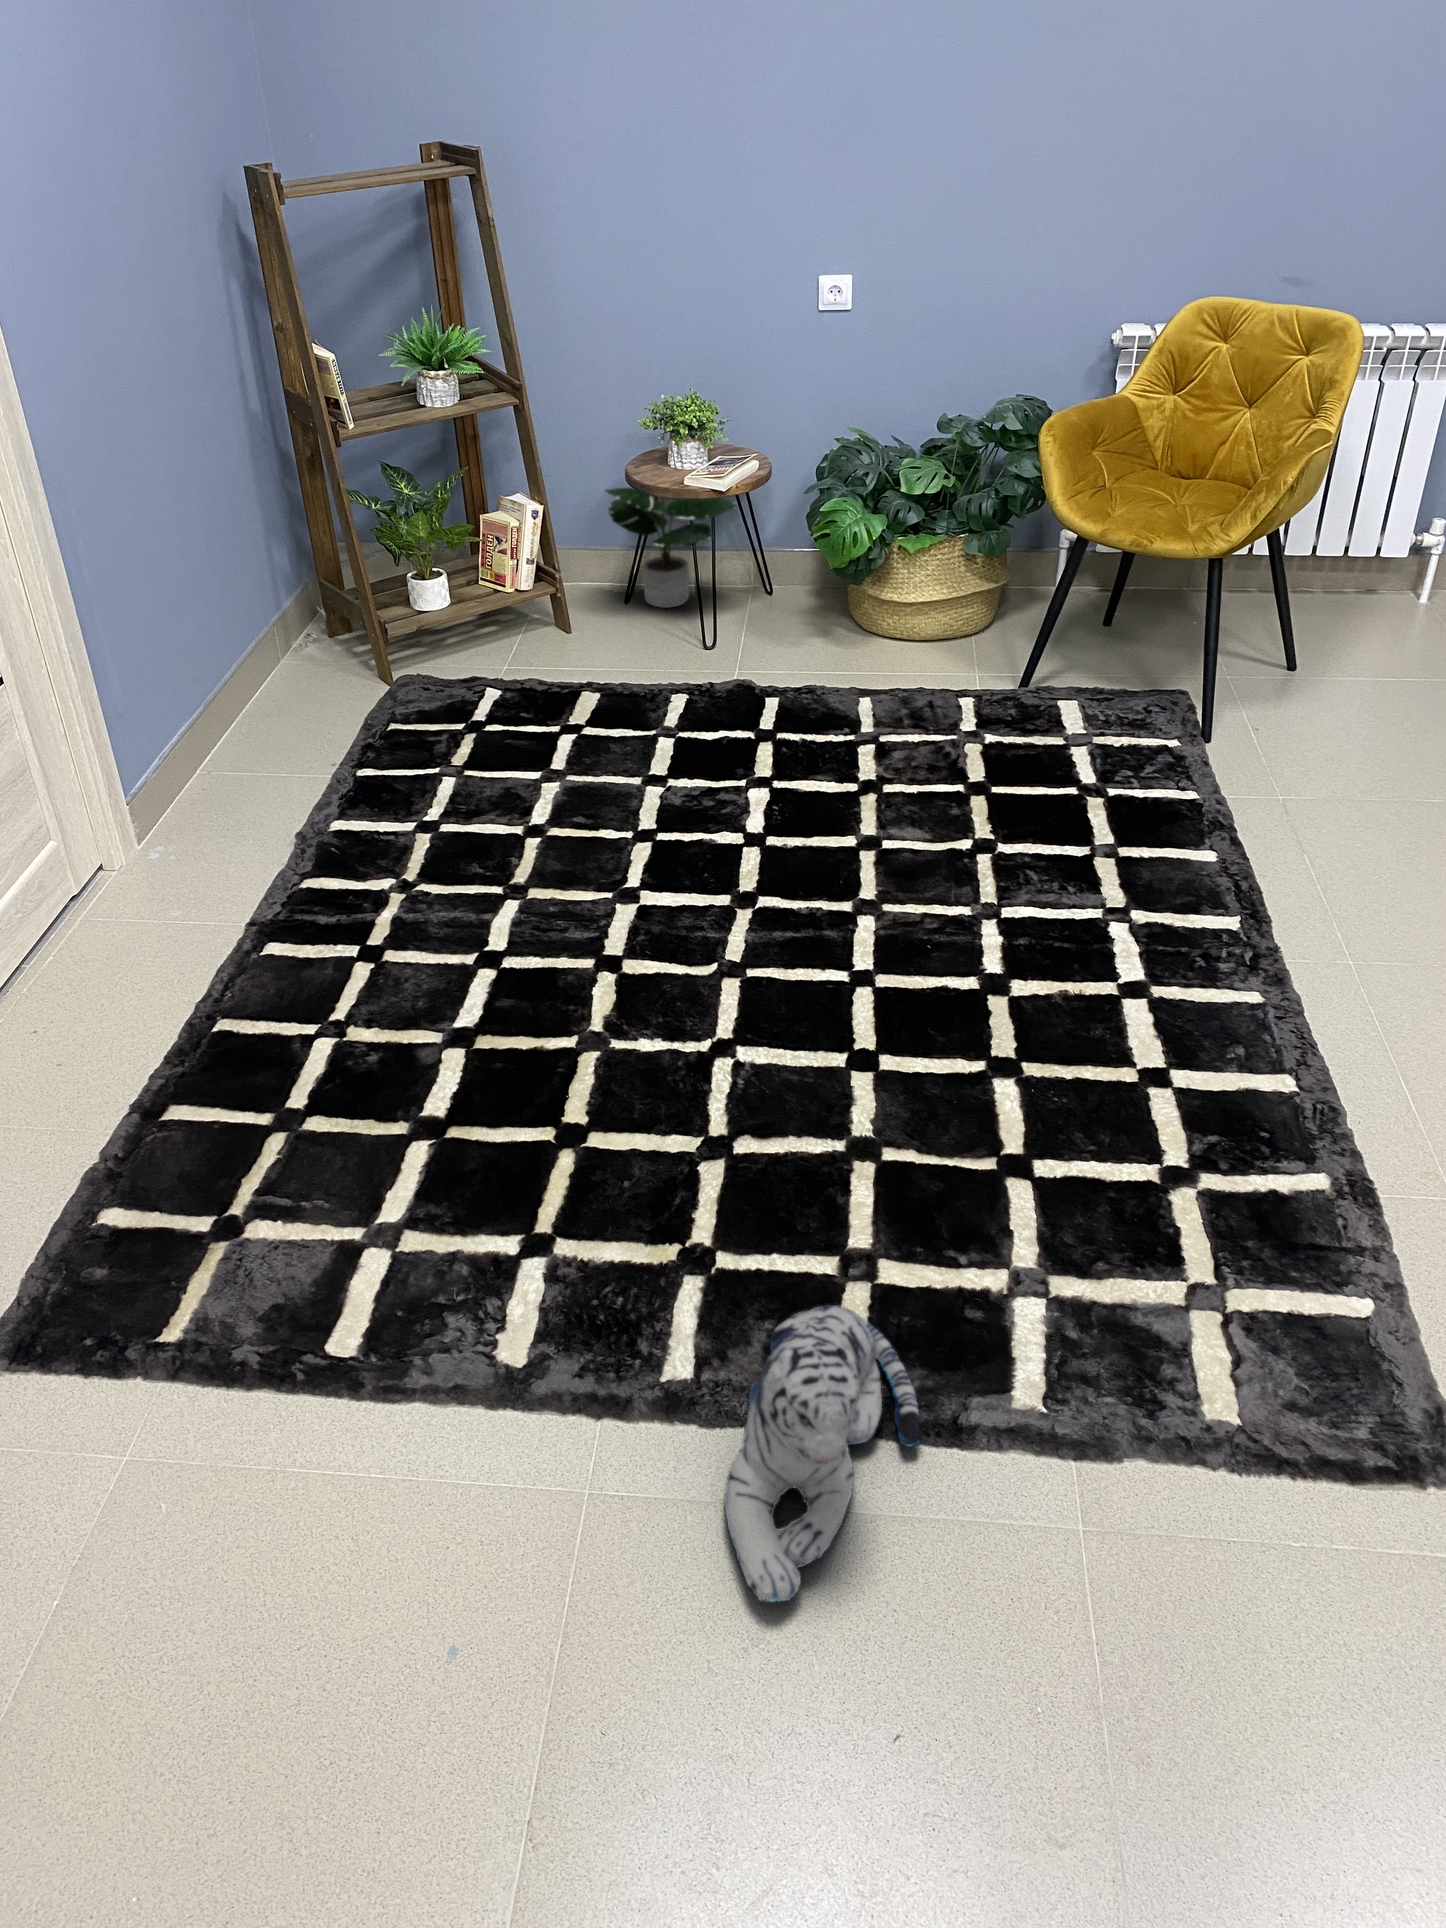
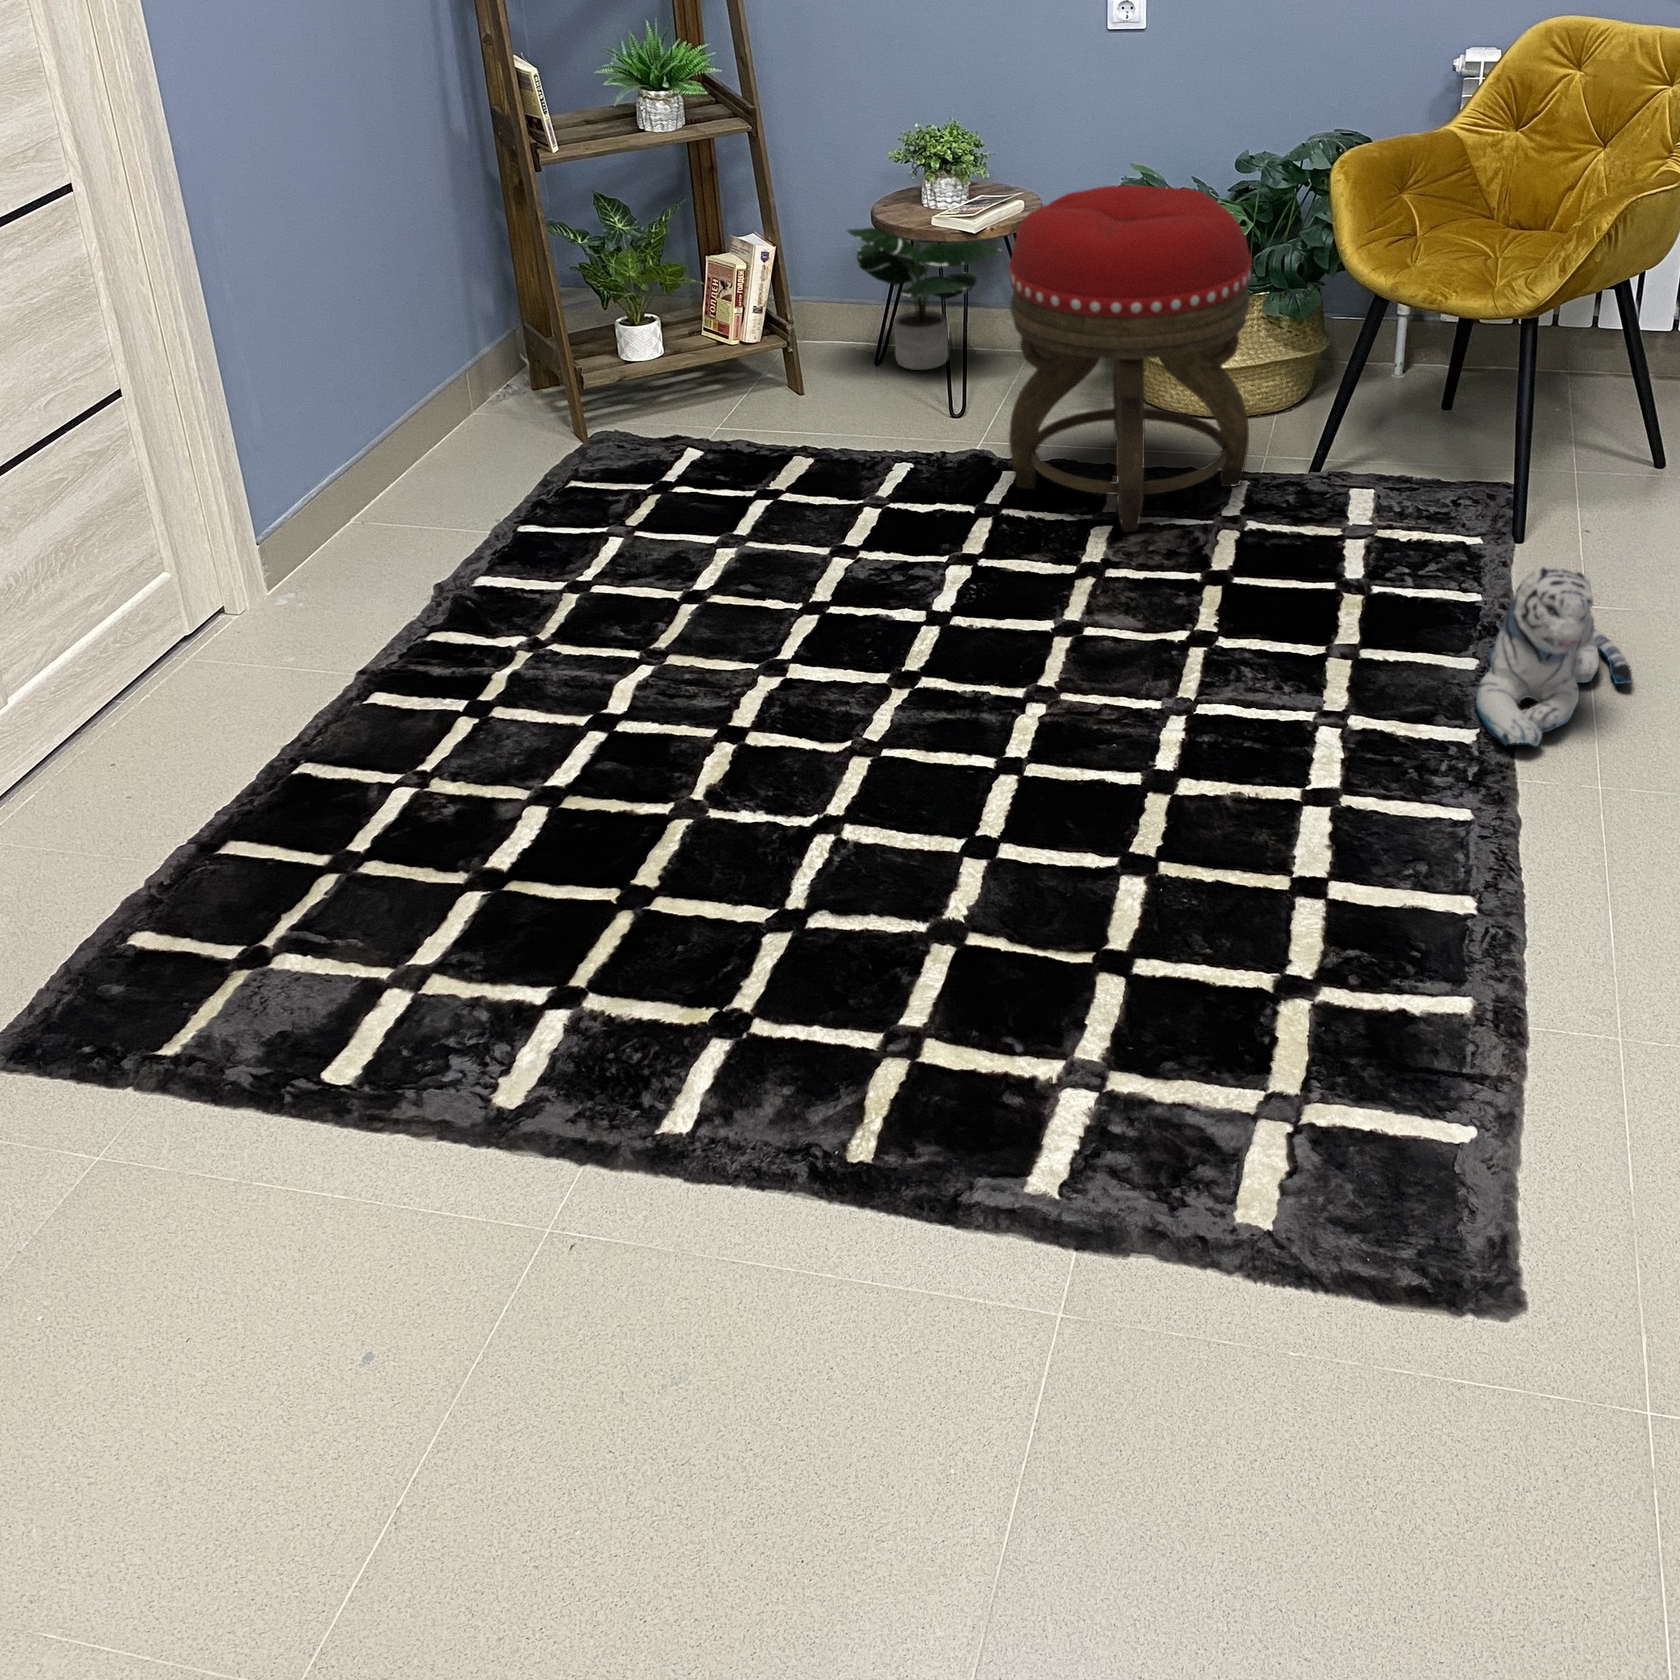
footstool: none [777,450,988,750] -> present [1009,185,1251,532]
plush toy: present [724,1305,920,1602] -> present [1475,567,1631,746]

